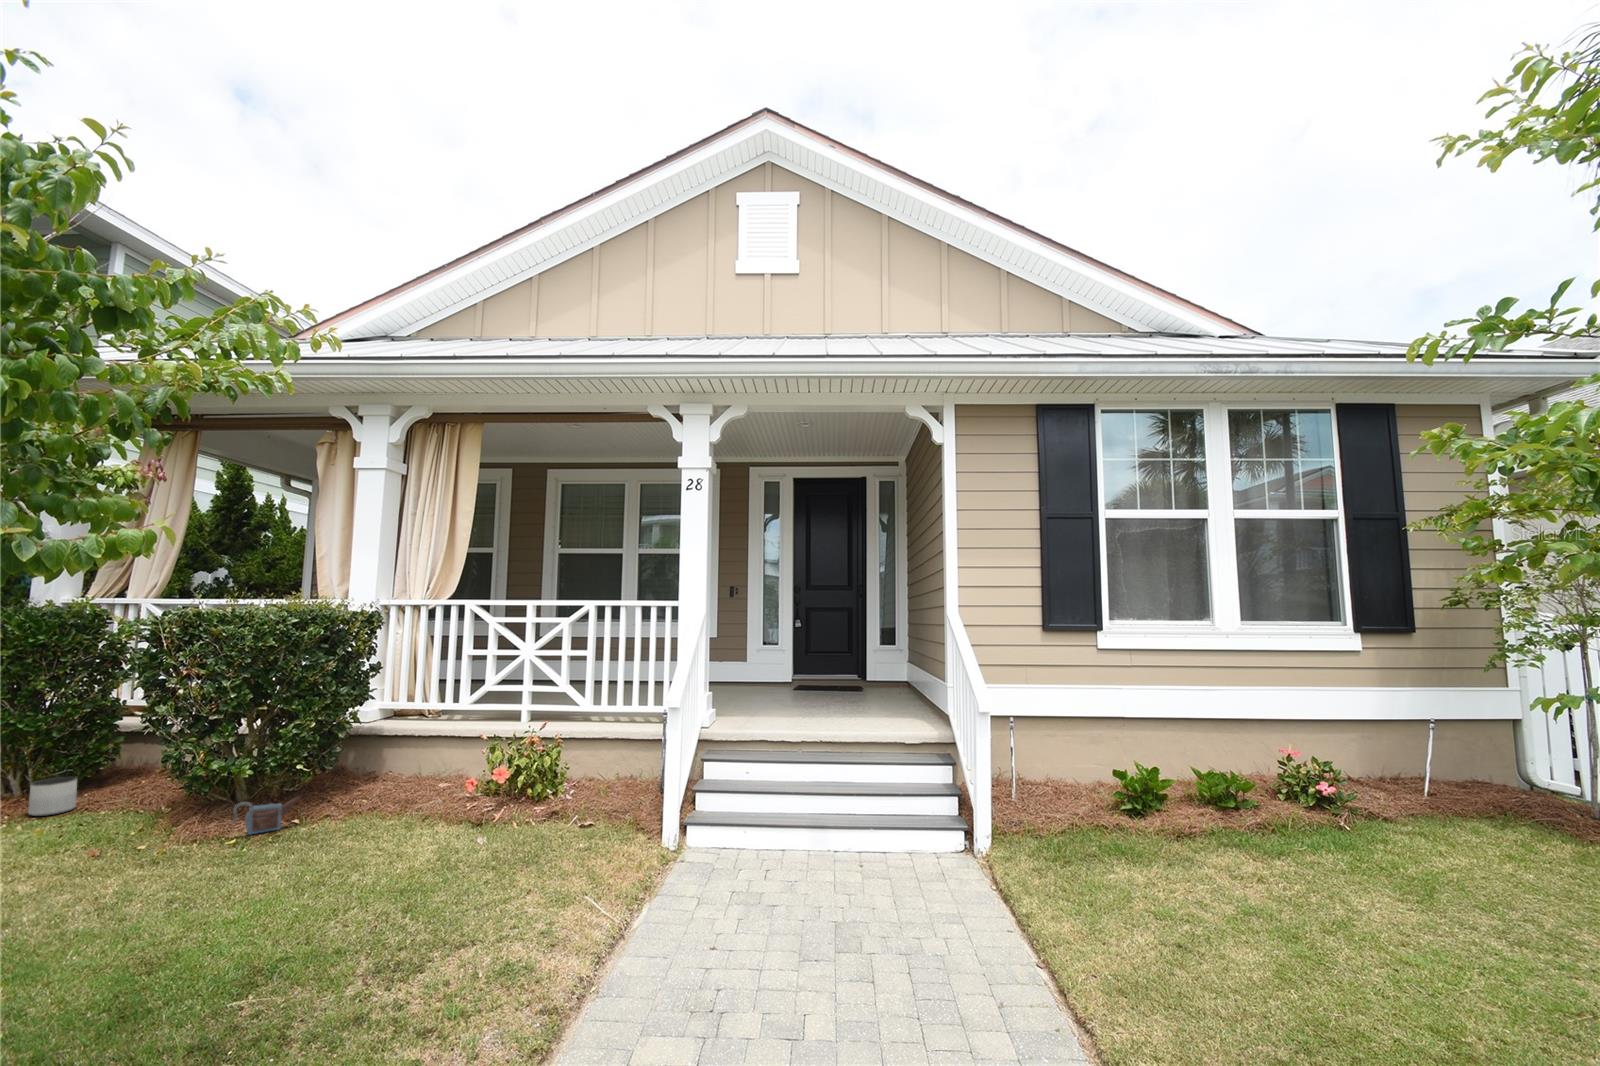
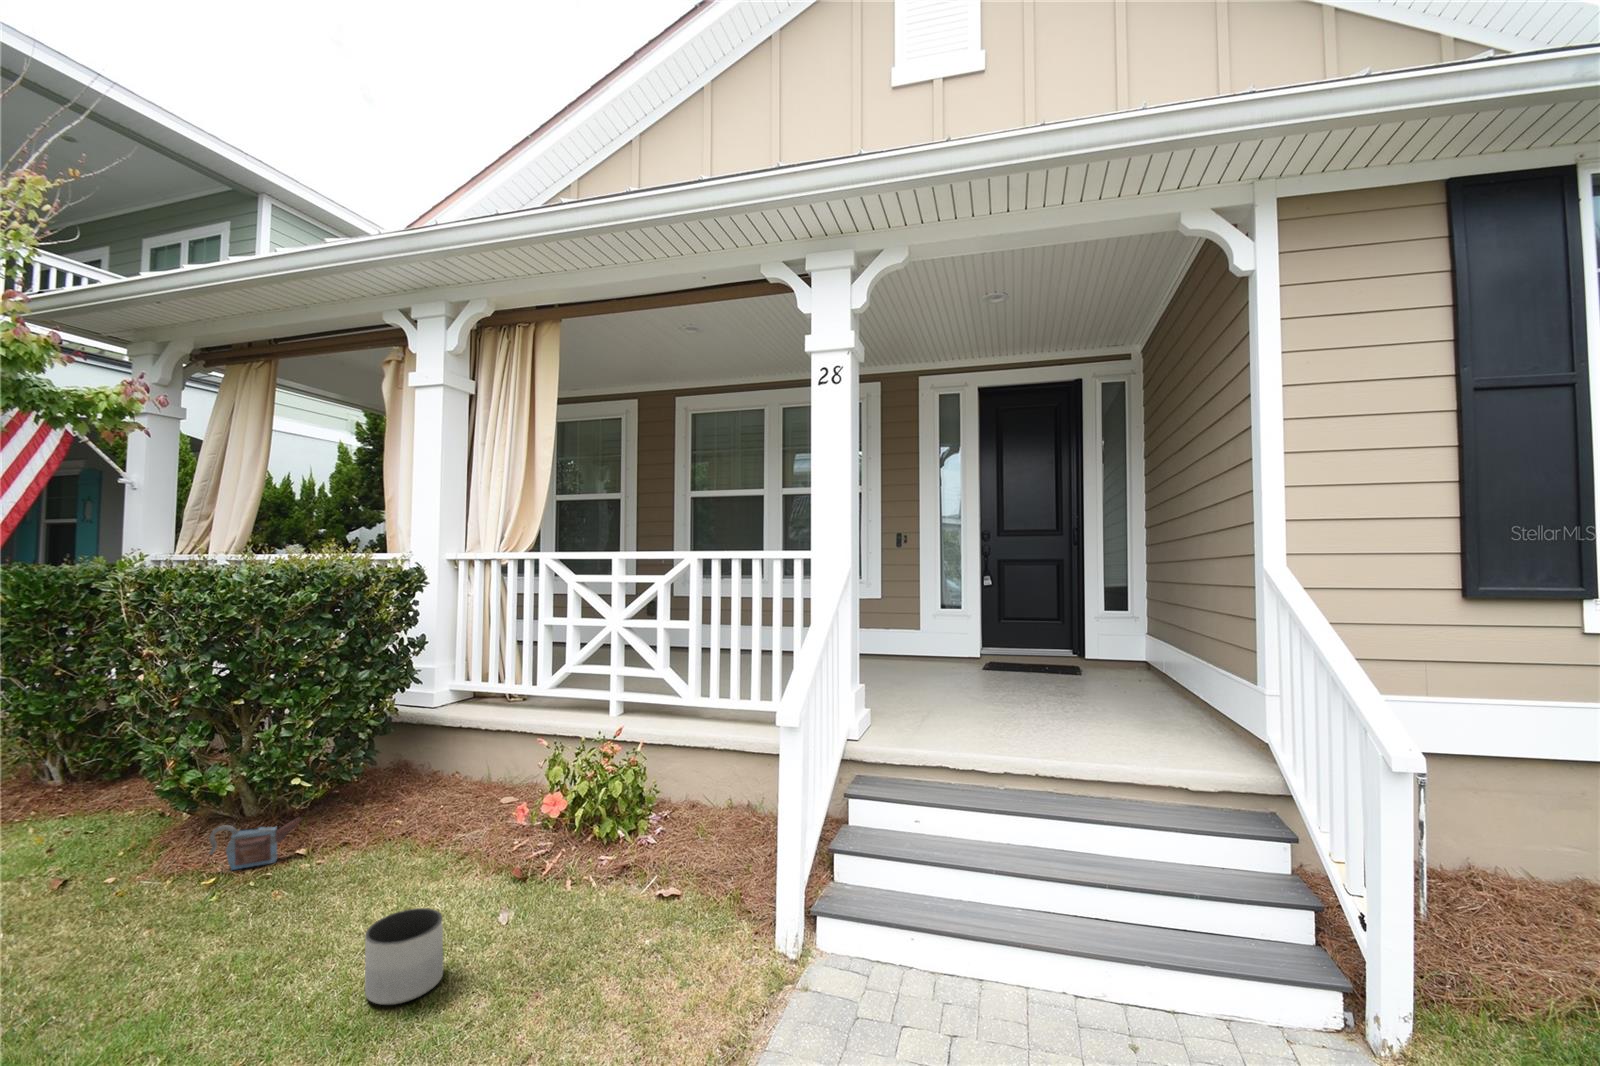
planter: present [28,777,77,816] -> present [365,908,443,1005]

